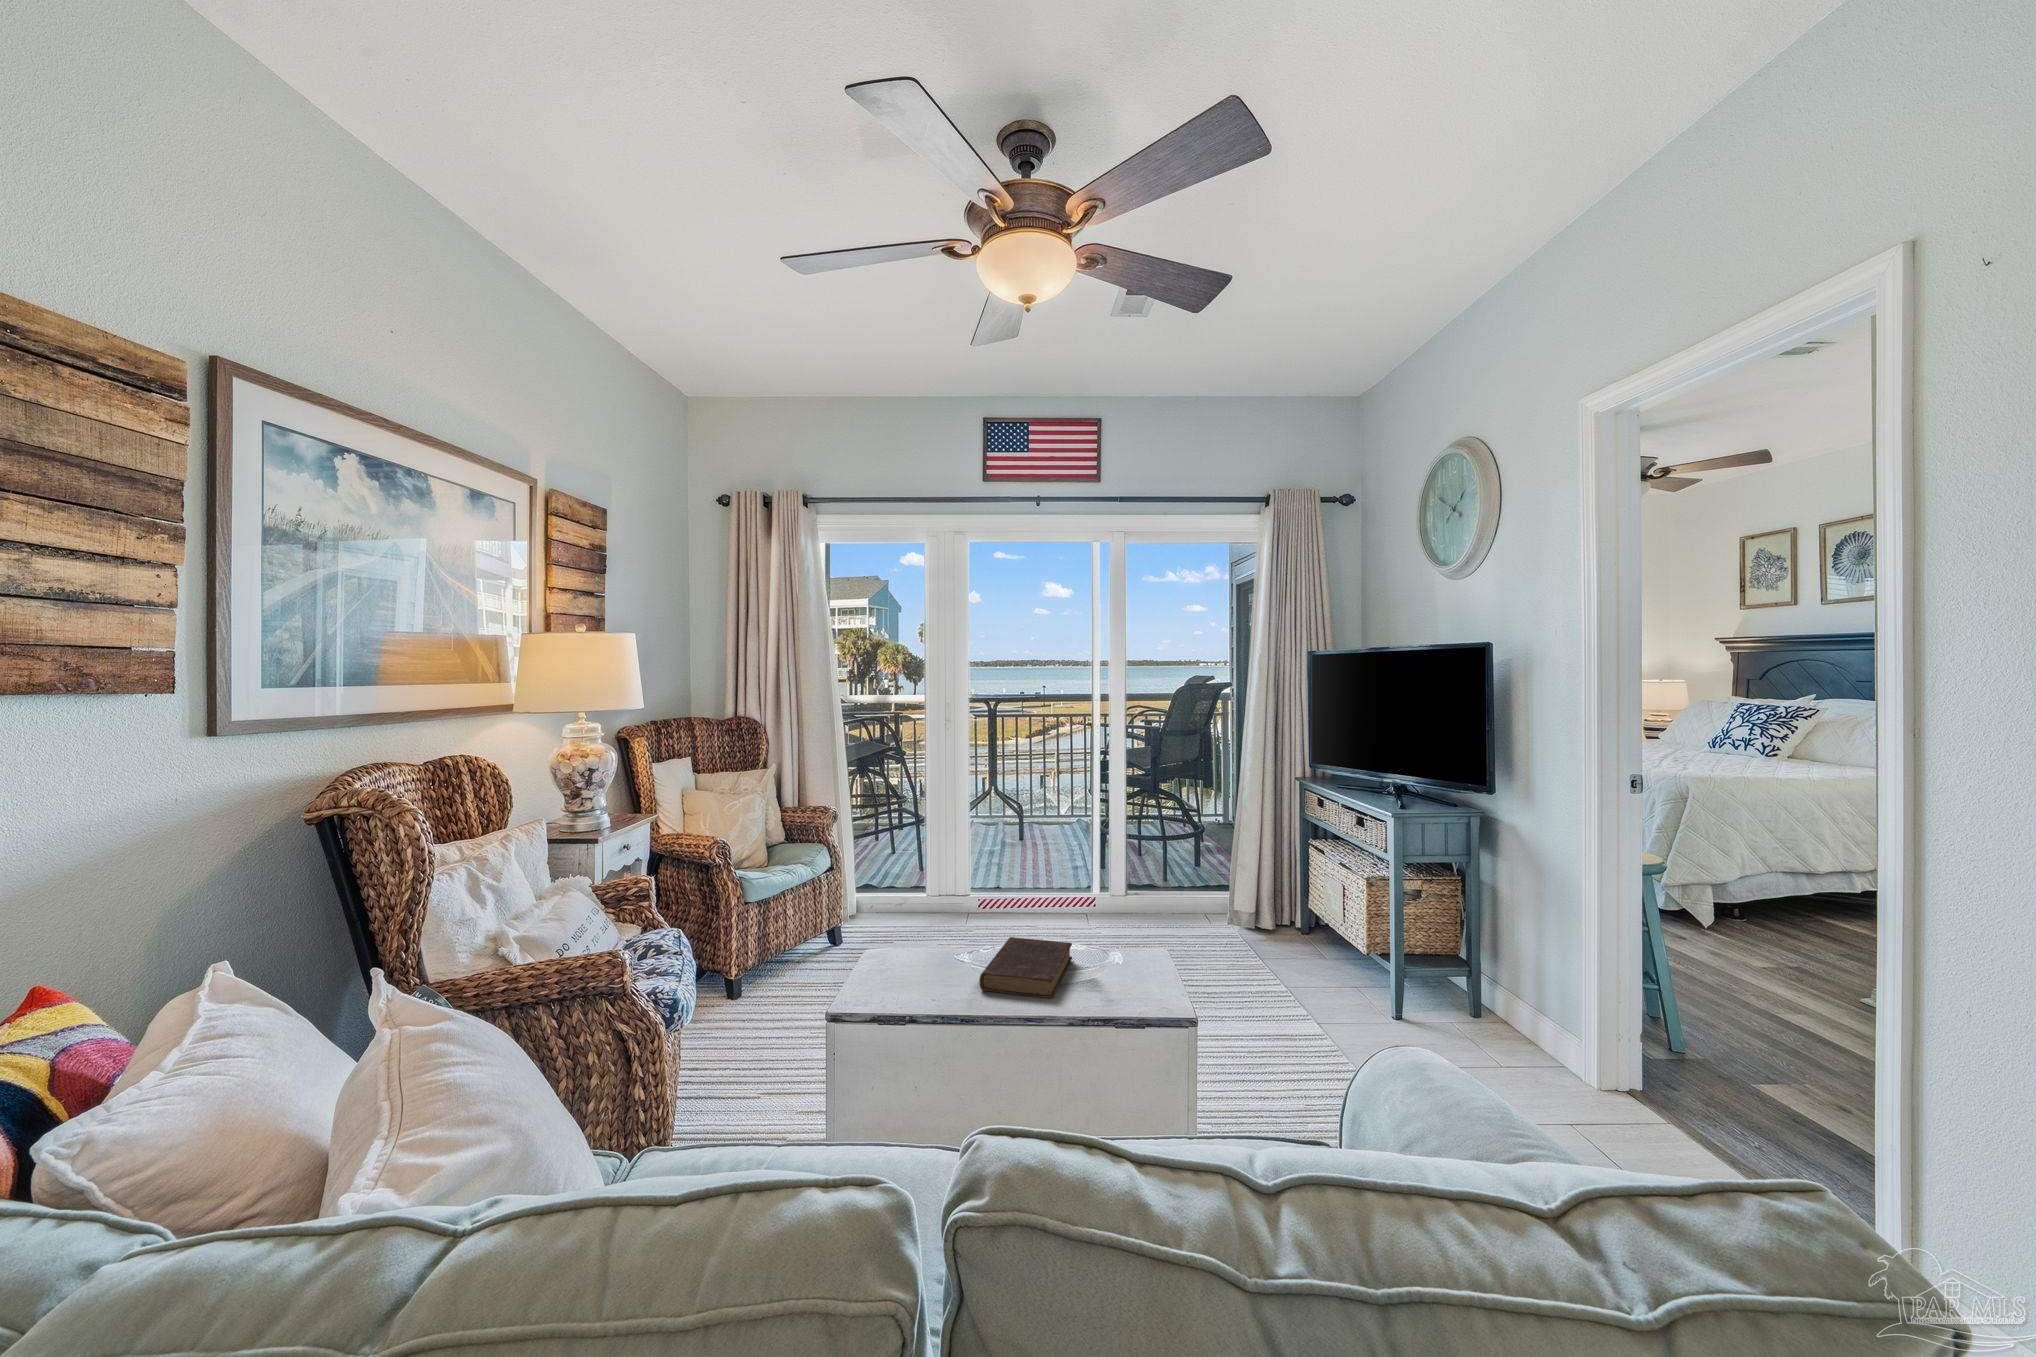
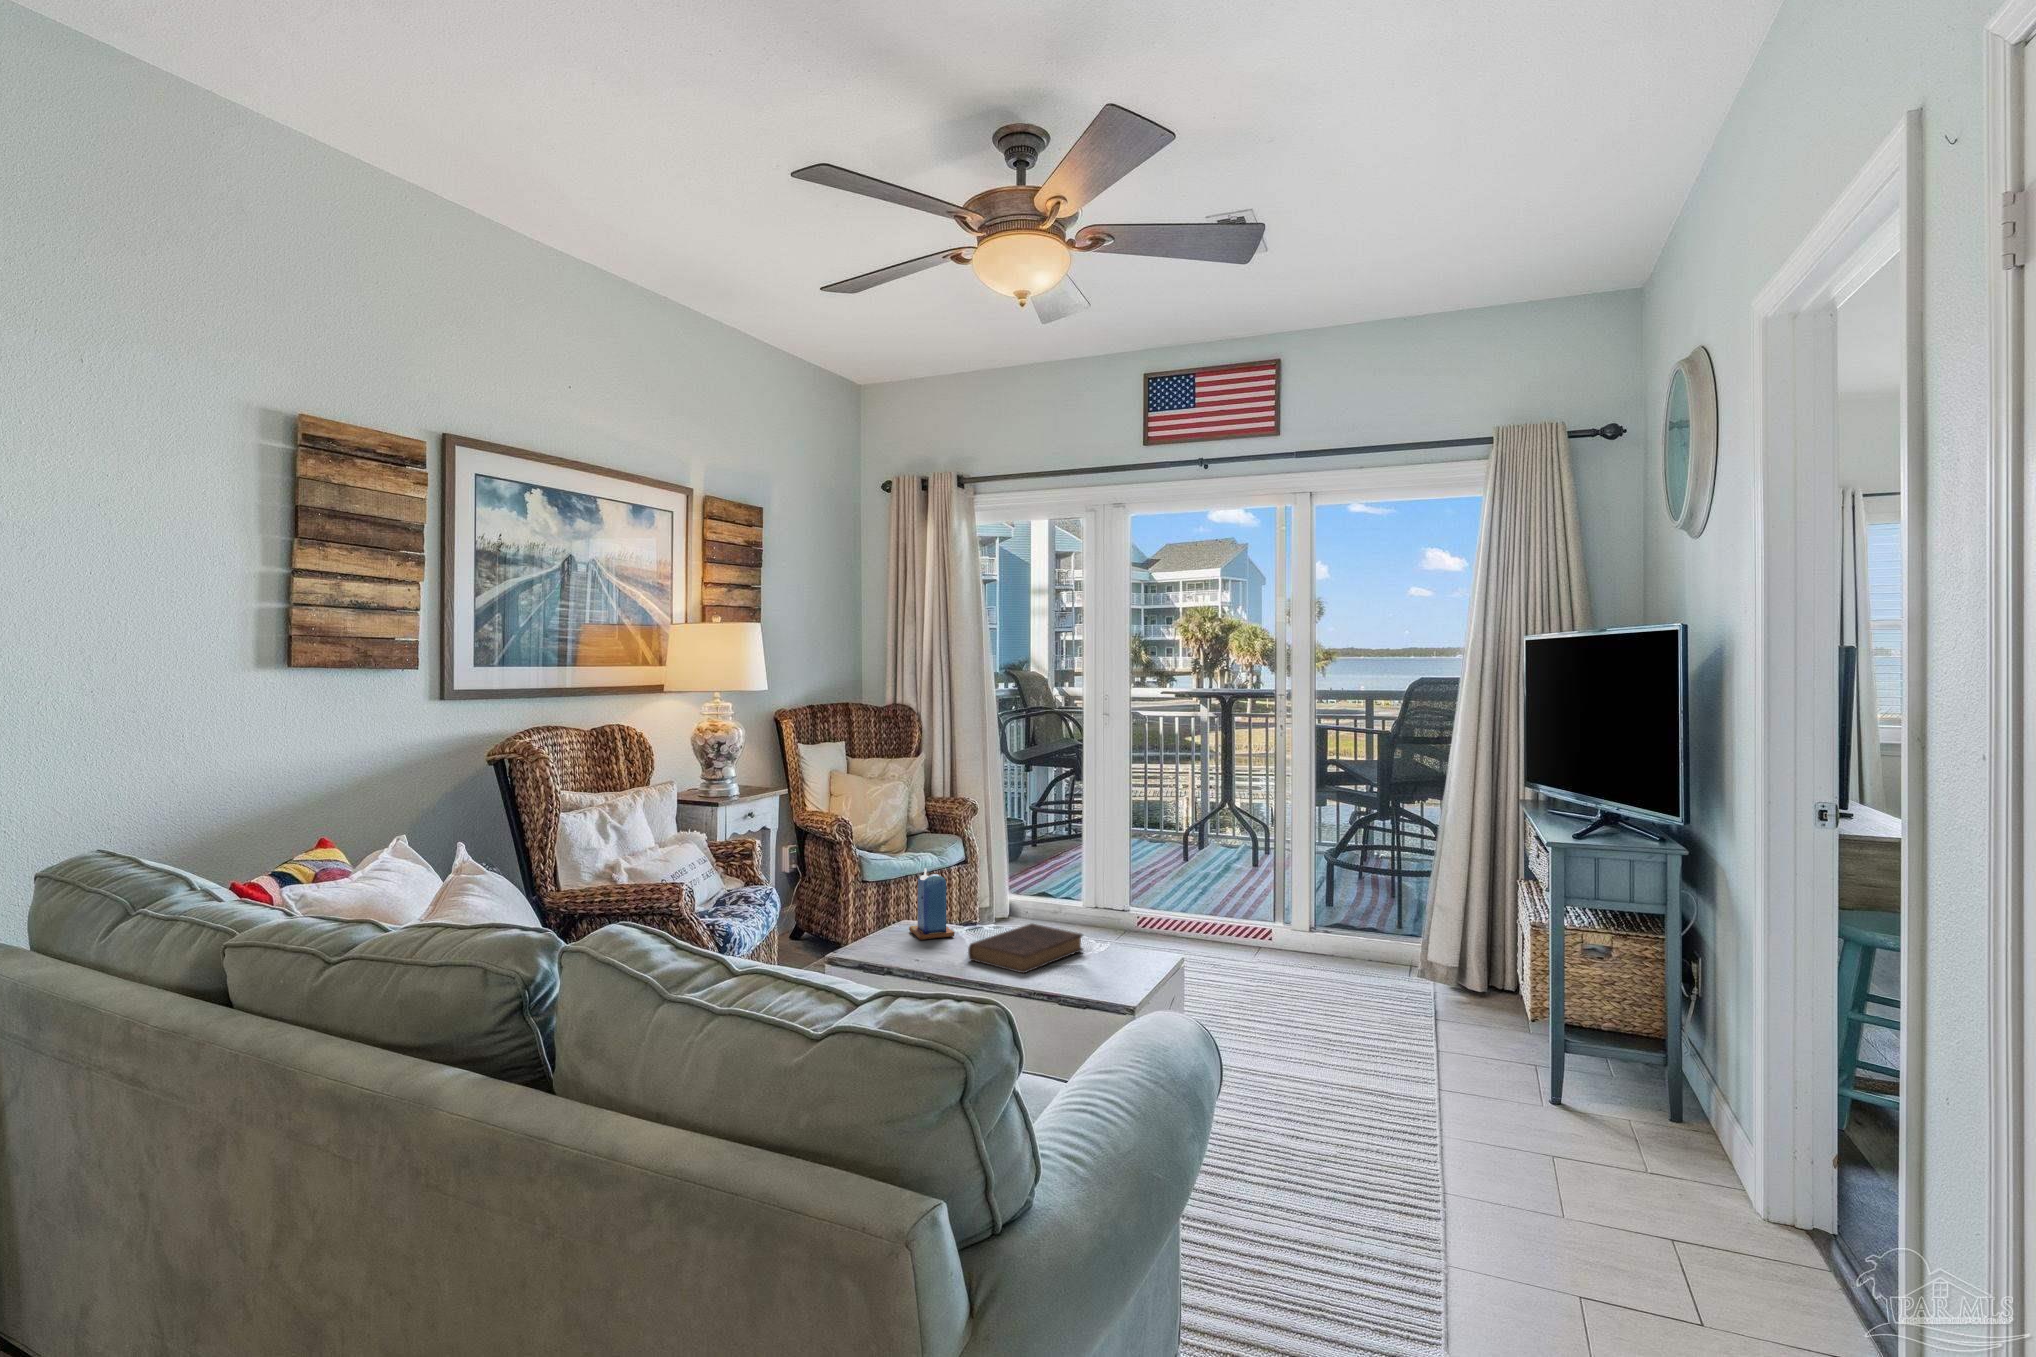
candle: none [880,893,933,972] -> present [909,868,954,940]

